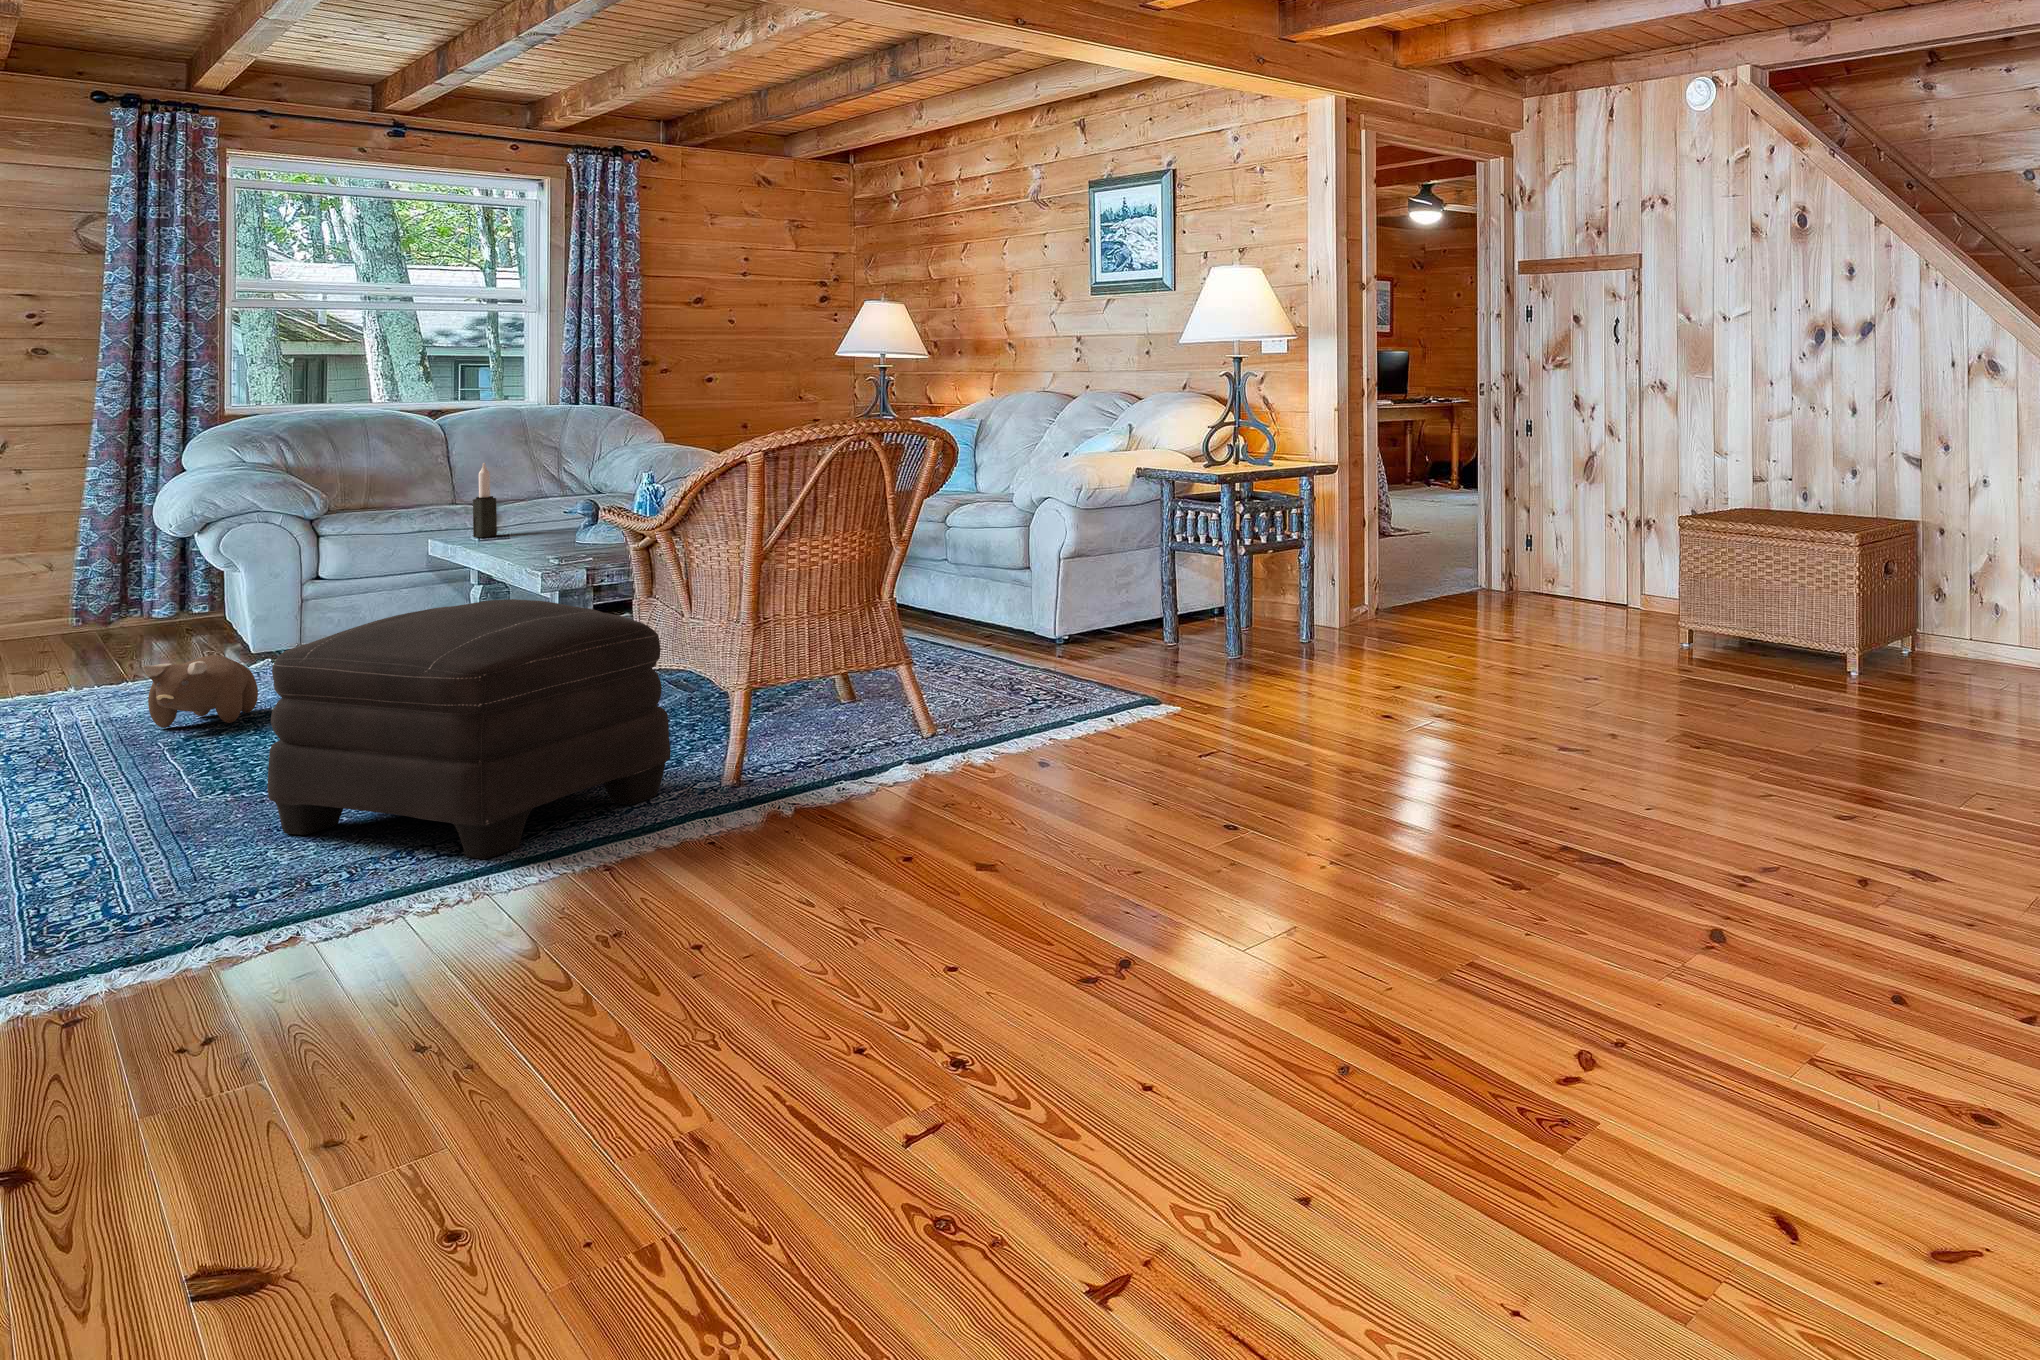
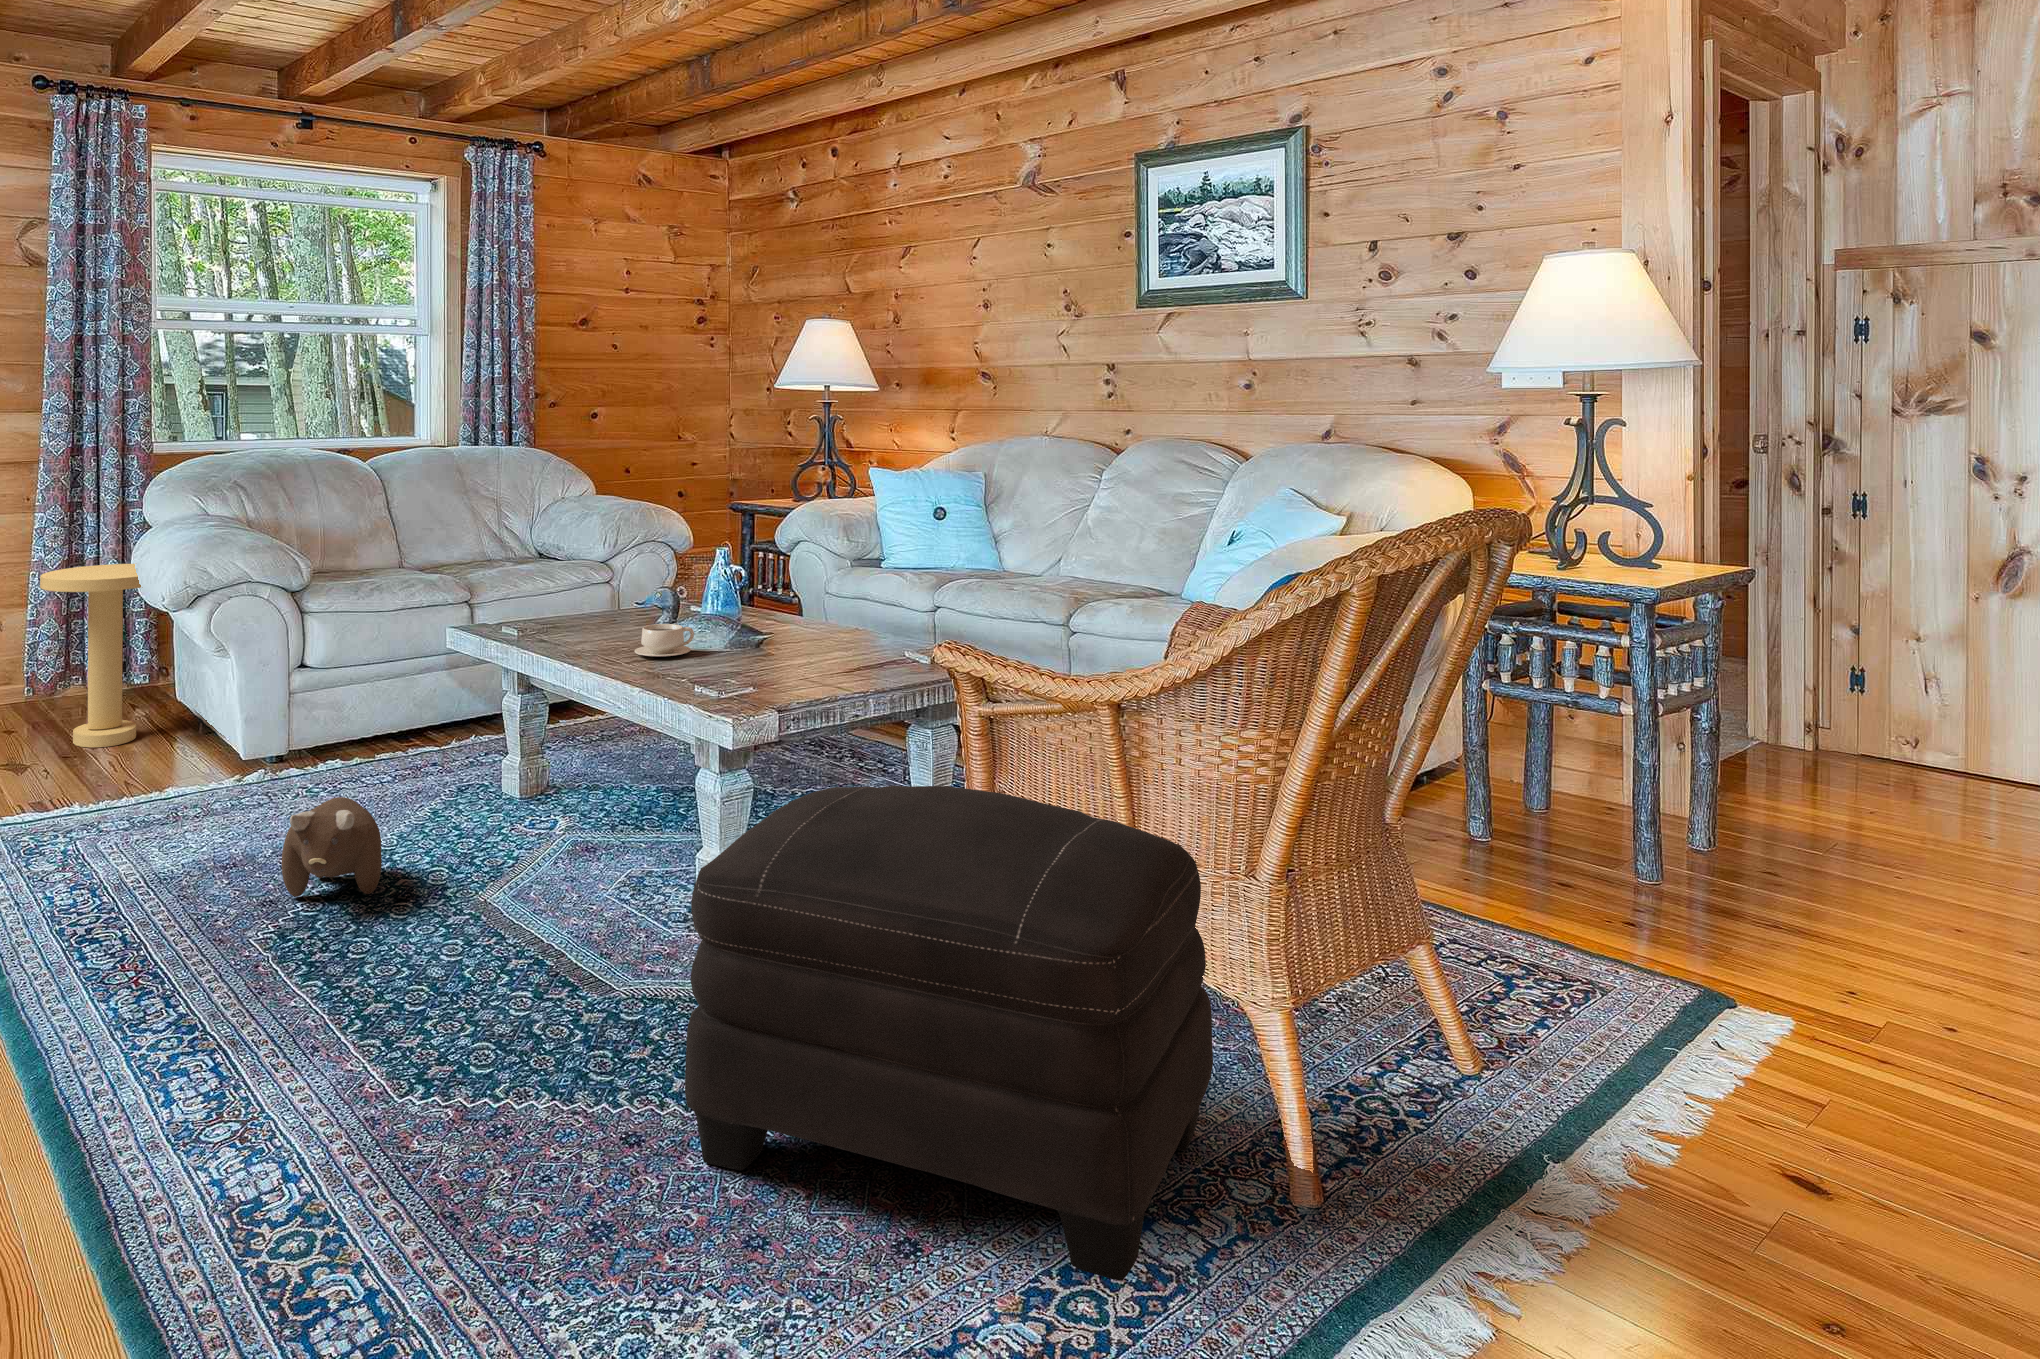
candle: present [473,463,497,537] -> none [556,534,581,634]
side table: none [47,501,195,649] -> present [40,564,141,747]
teacup: none [502,525,557,547] -> present [635,624,694,657]

